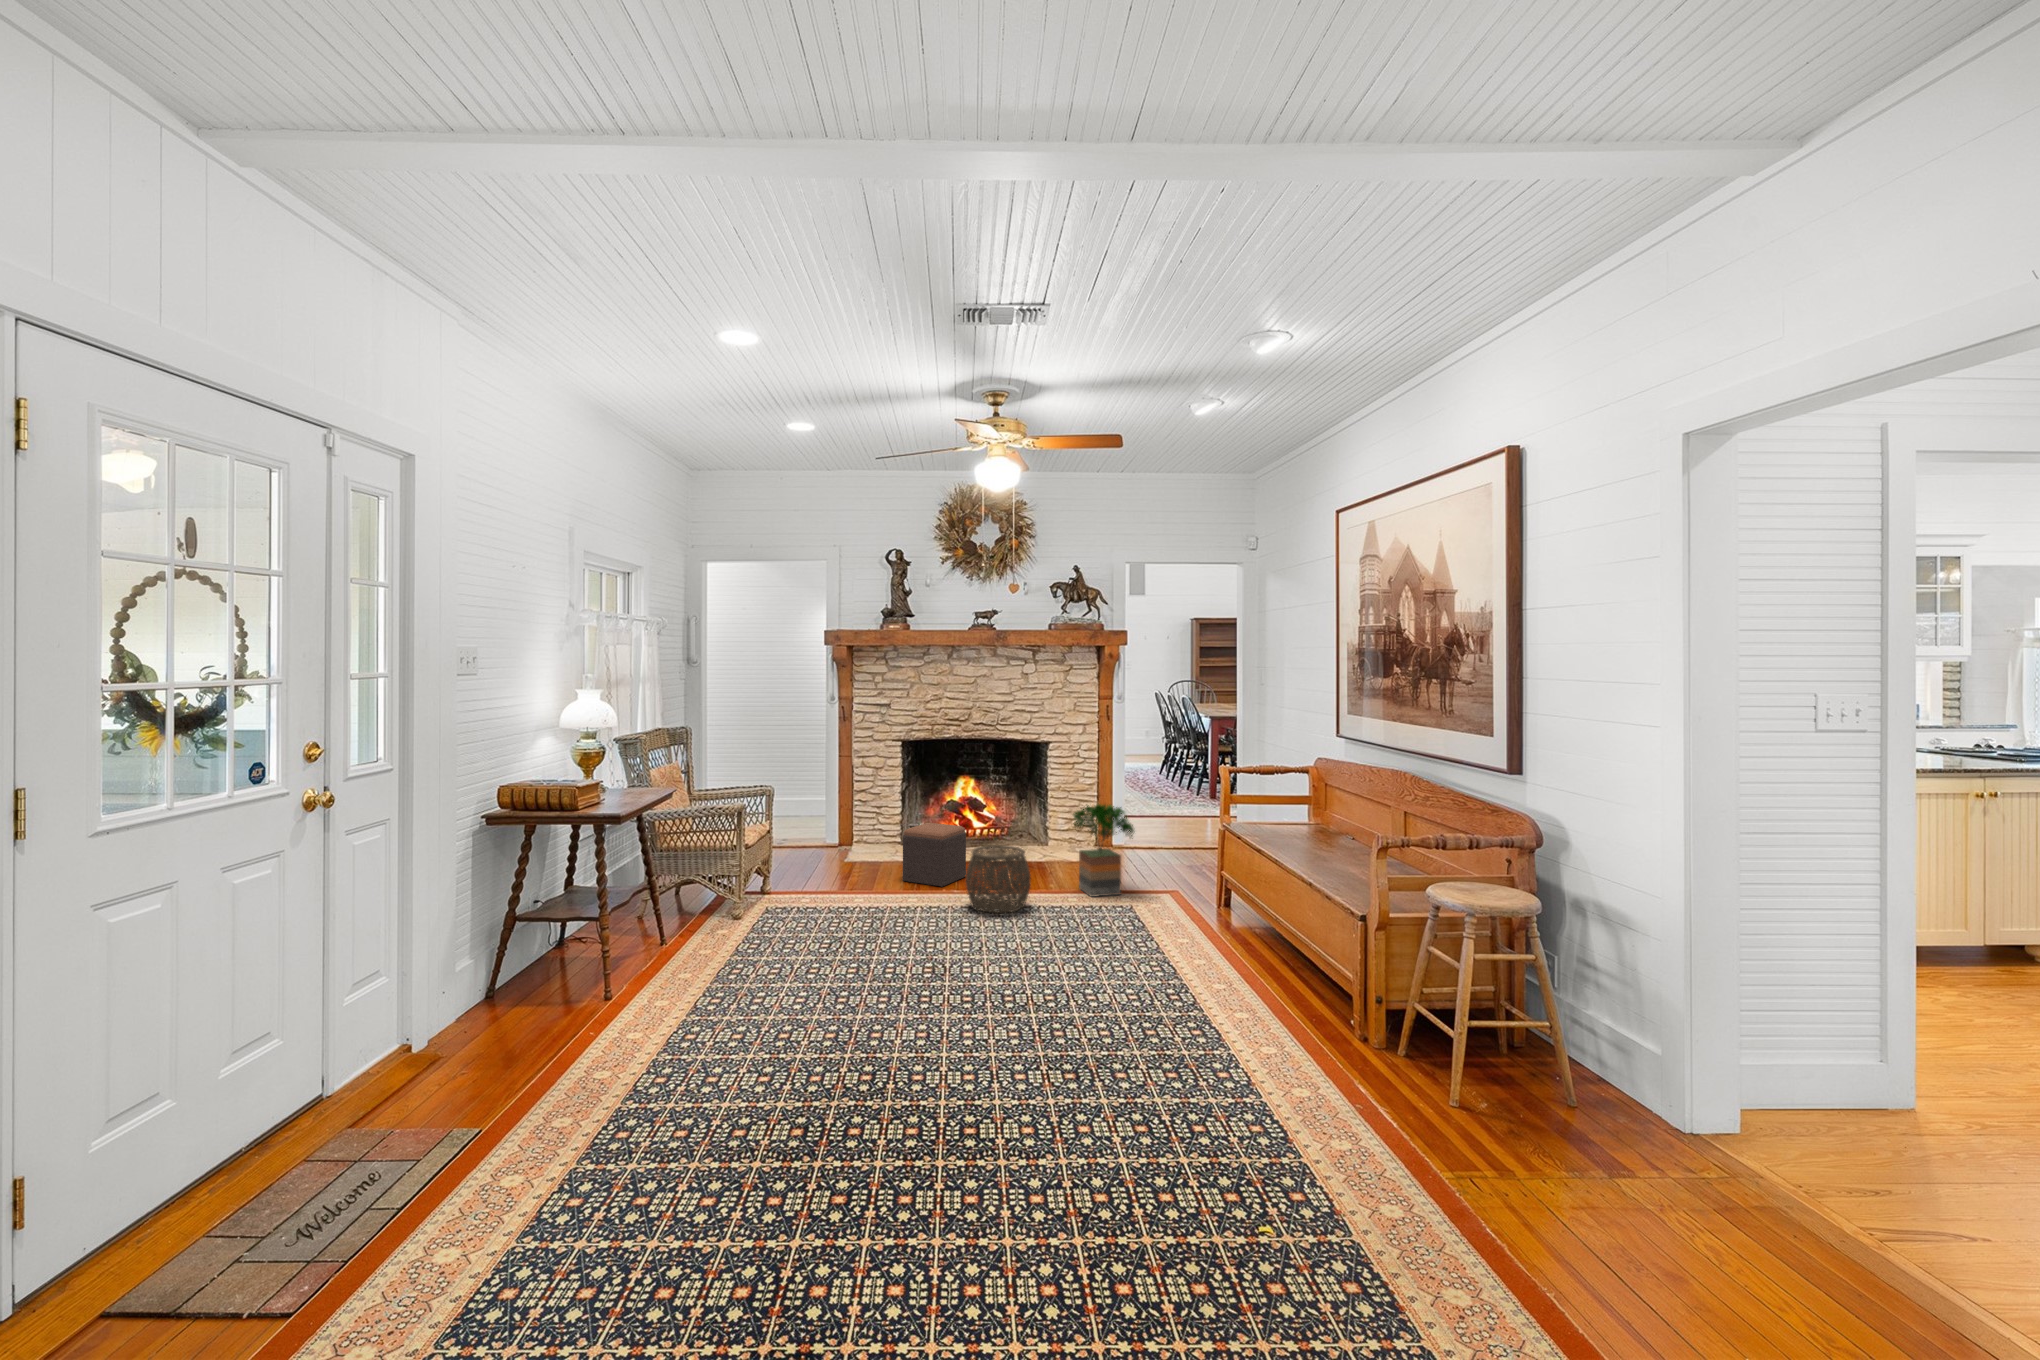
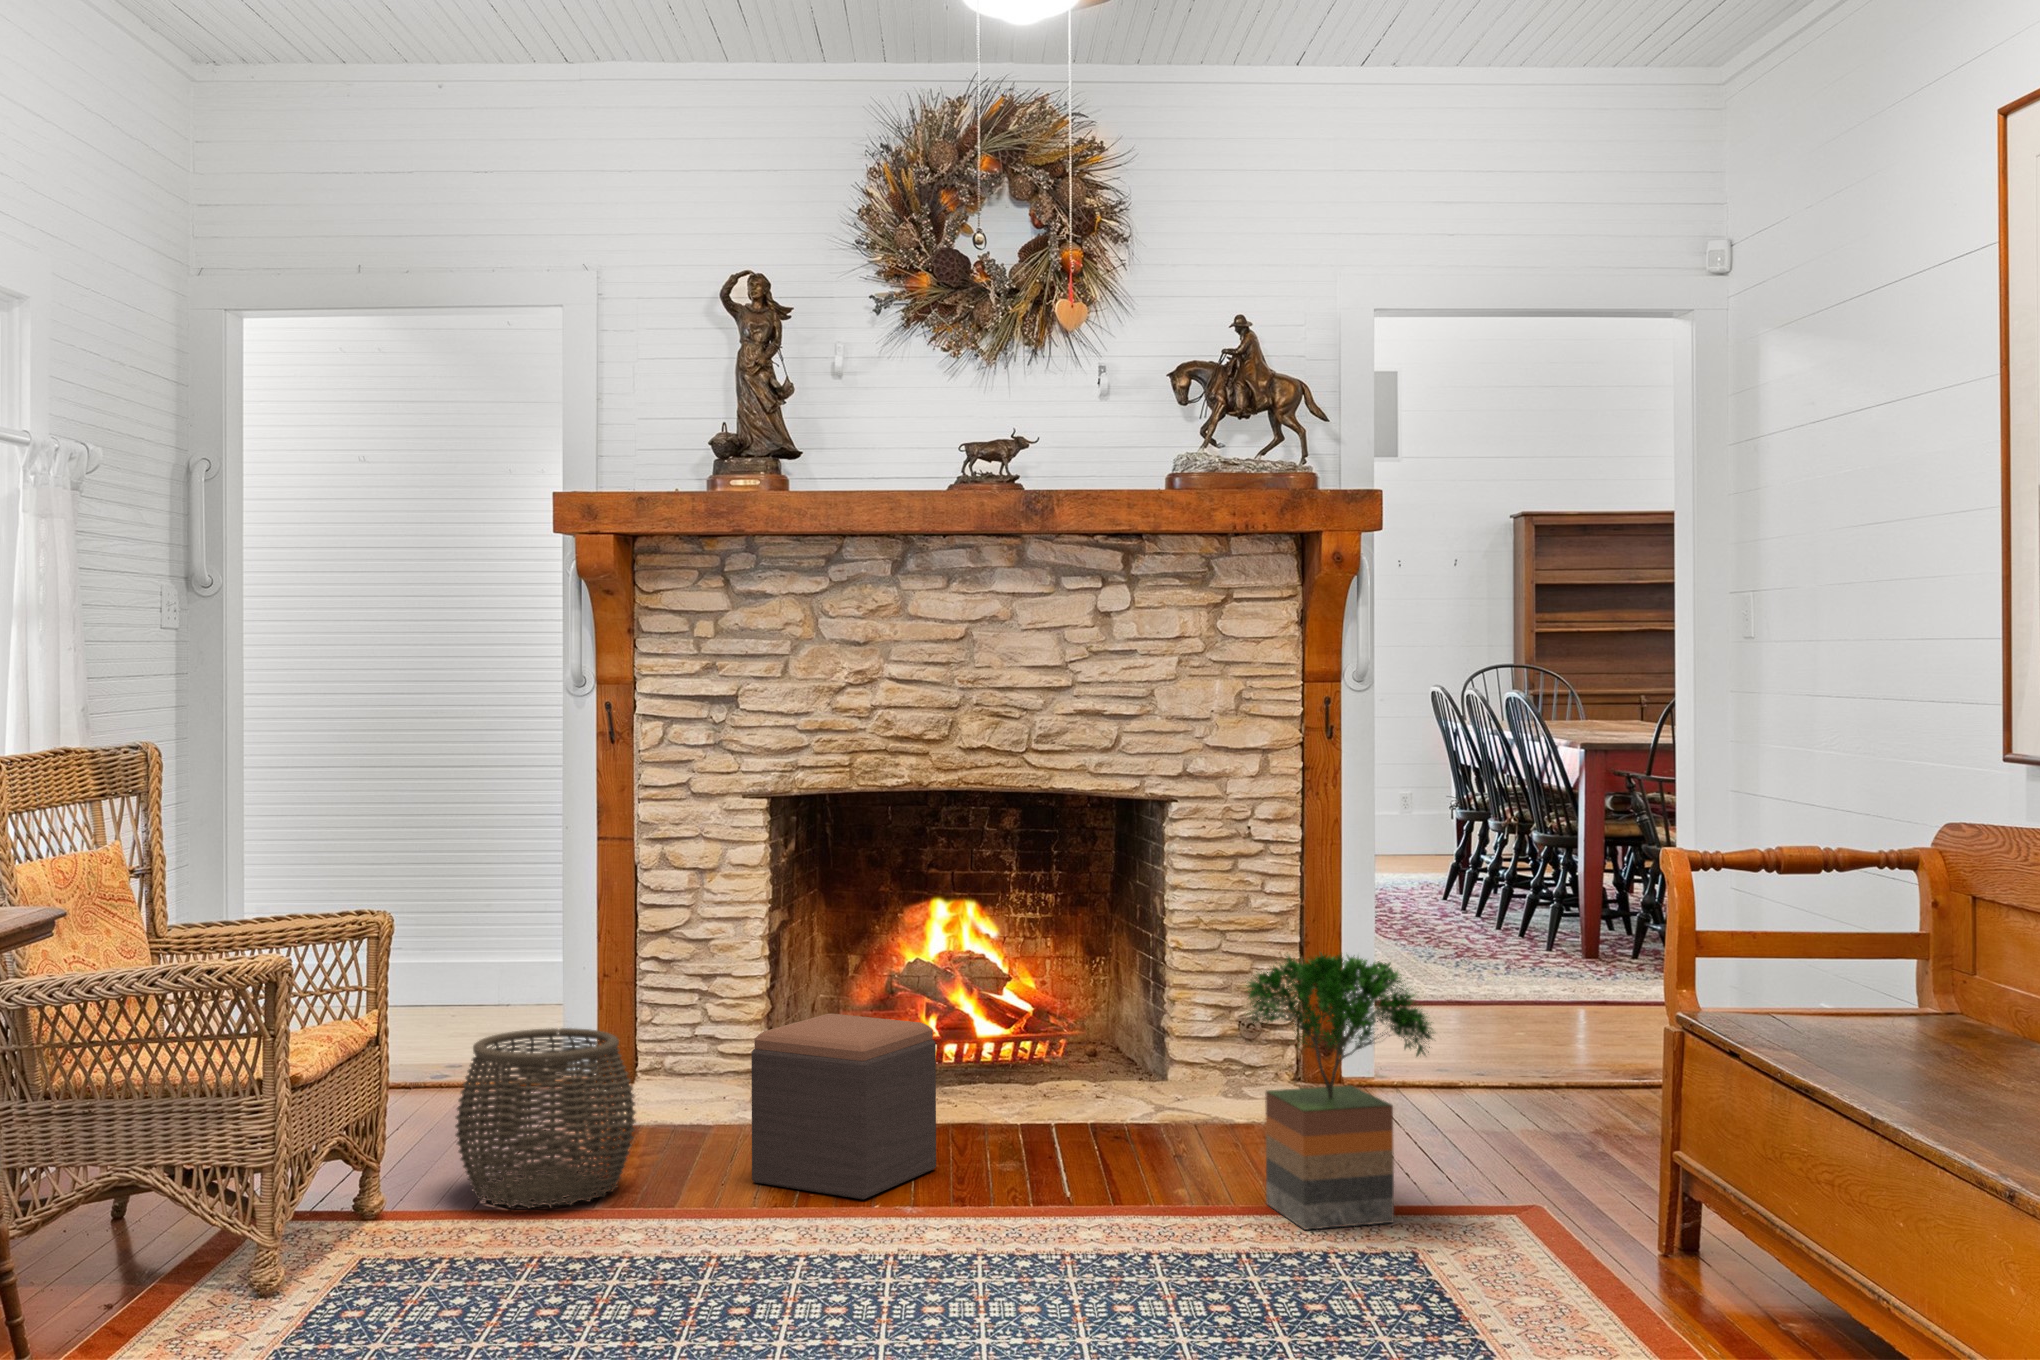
woven basket: present [966,845,1031,913] -> present [455,1028,636,1208]

